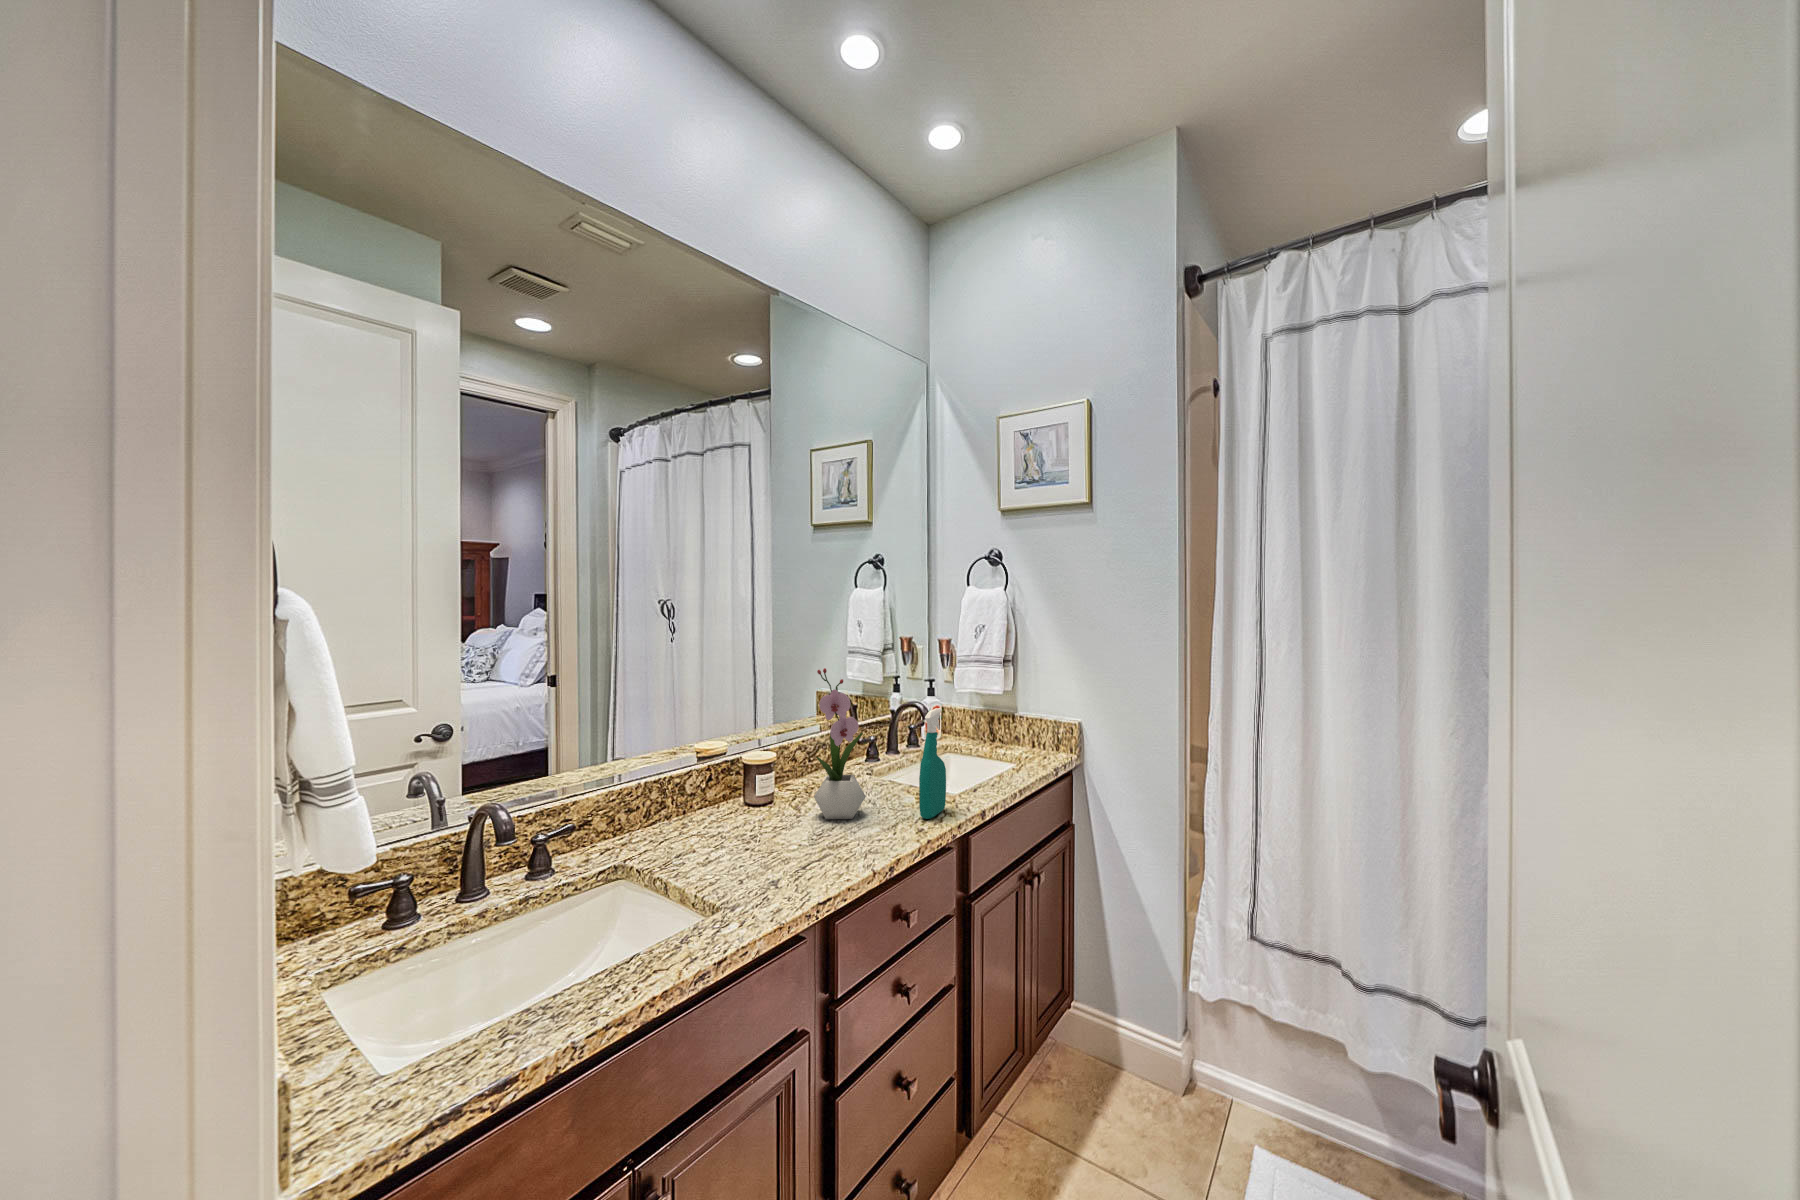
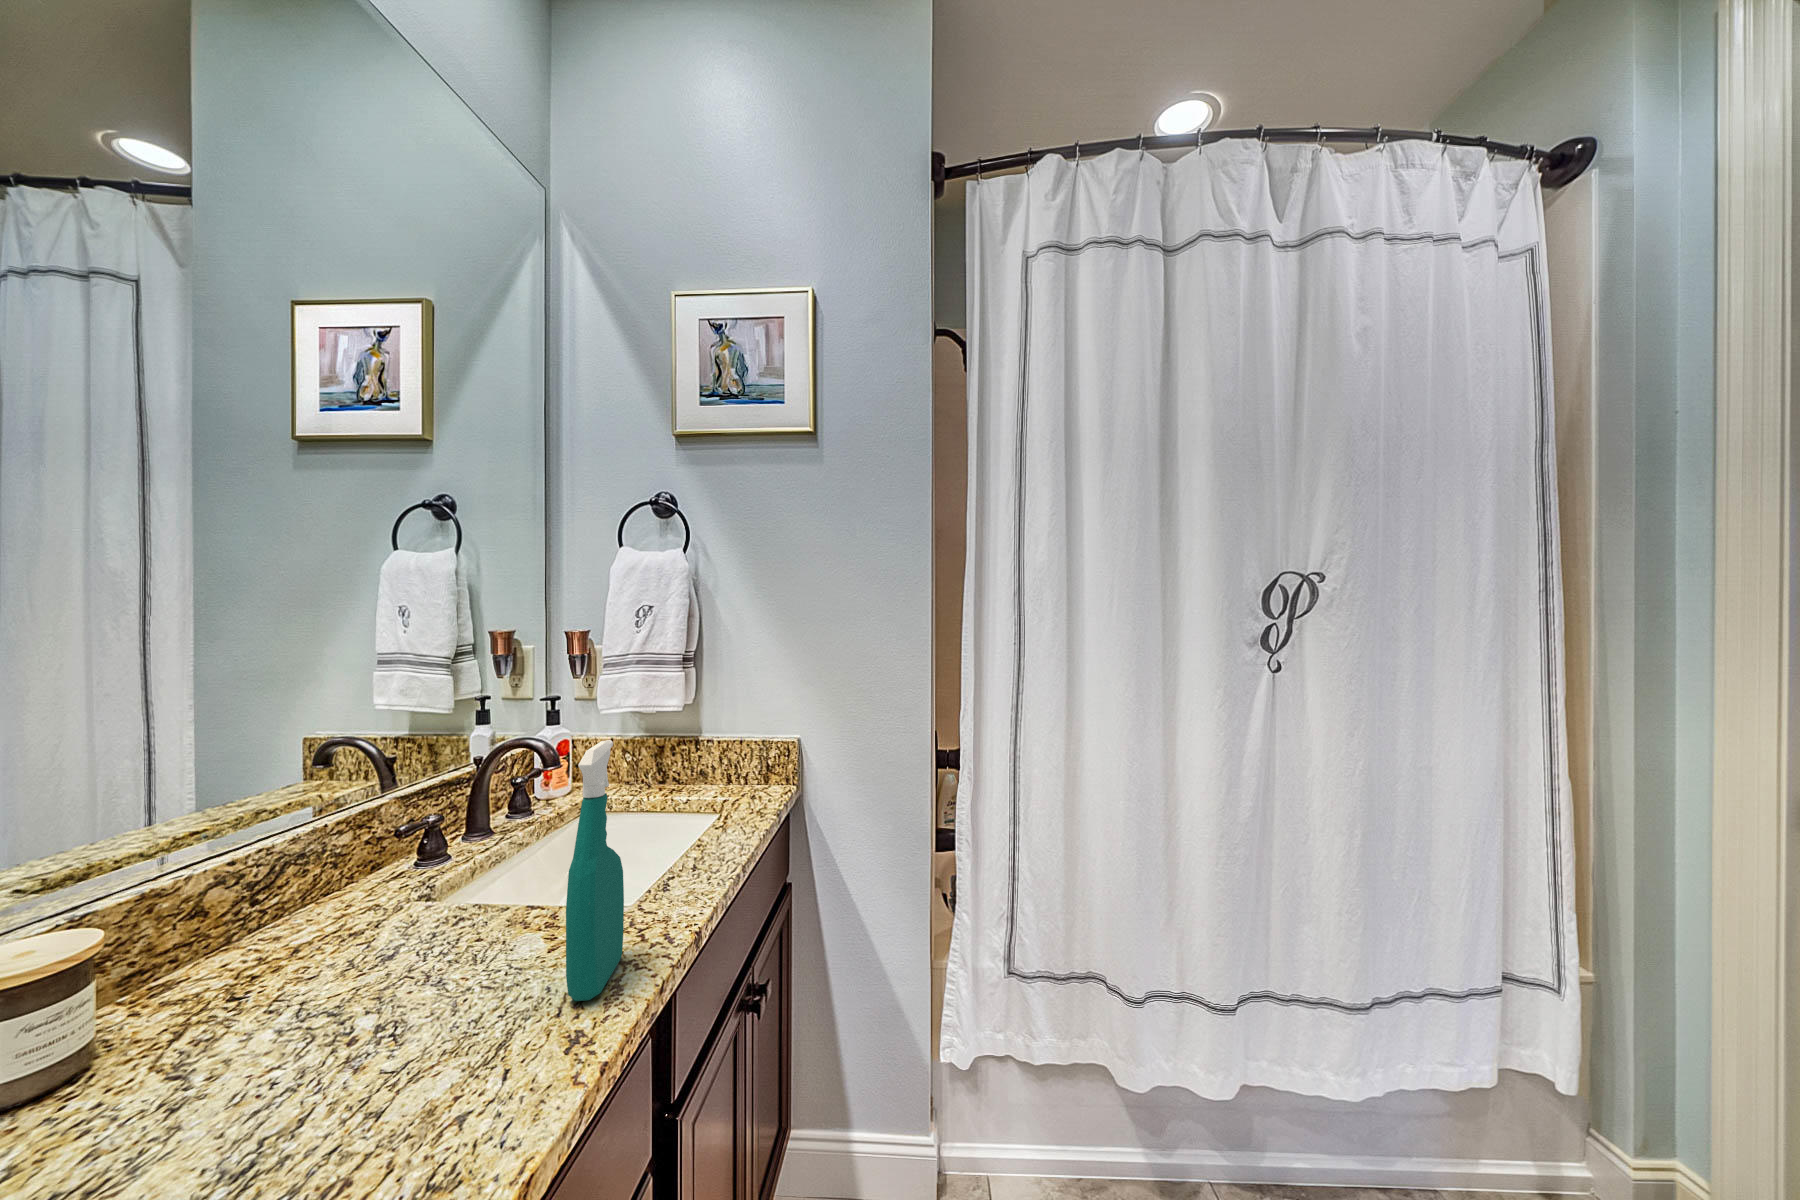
flower arrangement: present [814,668,866,819] -> none [233,662,414,1091]

